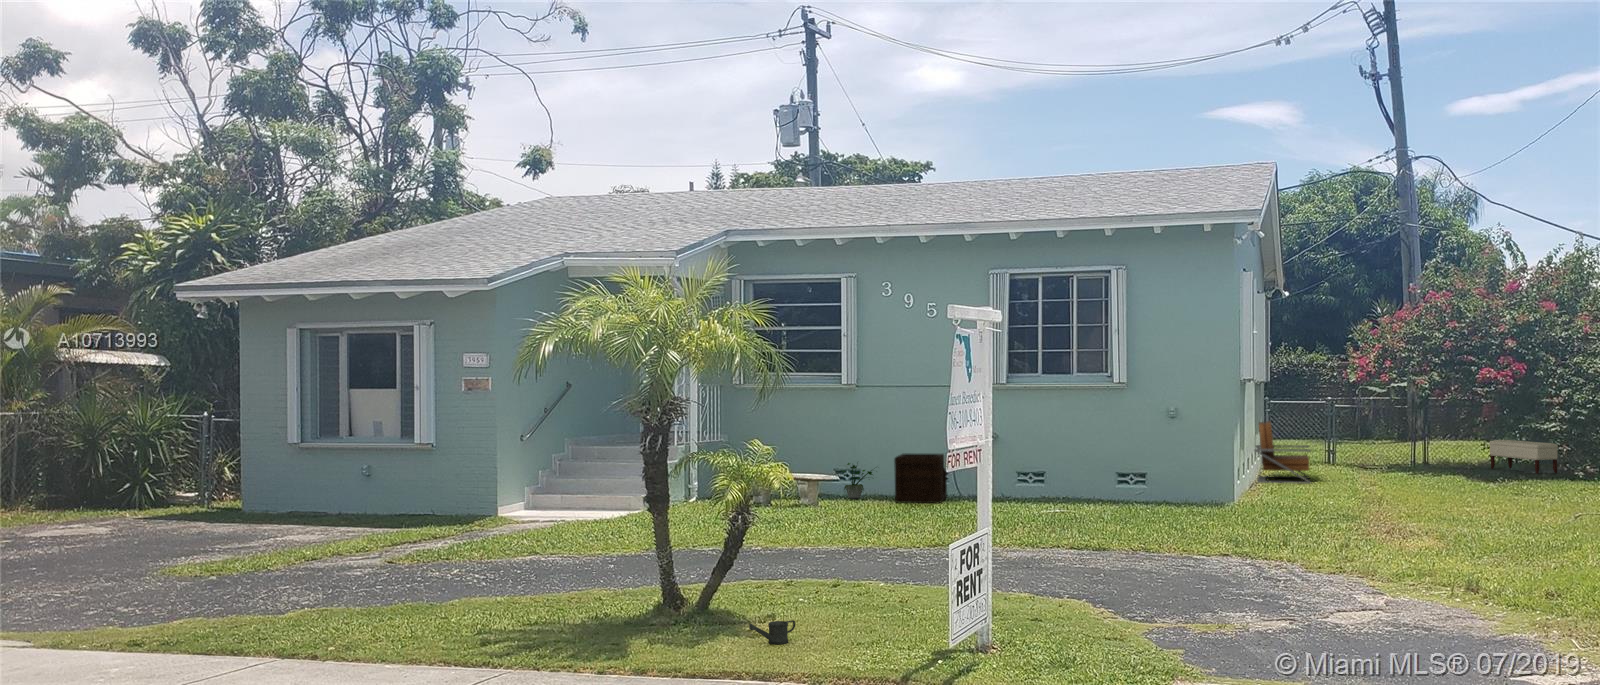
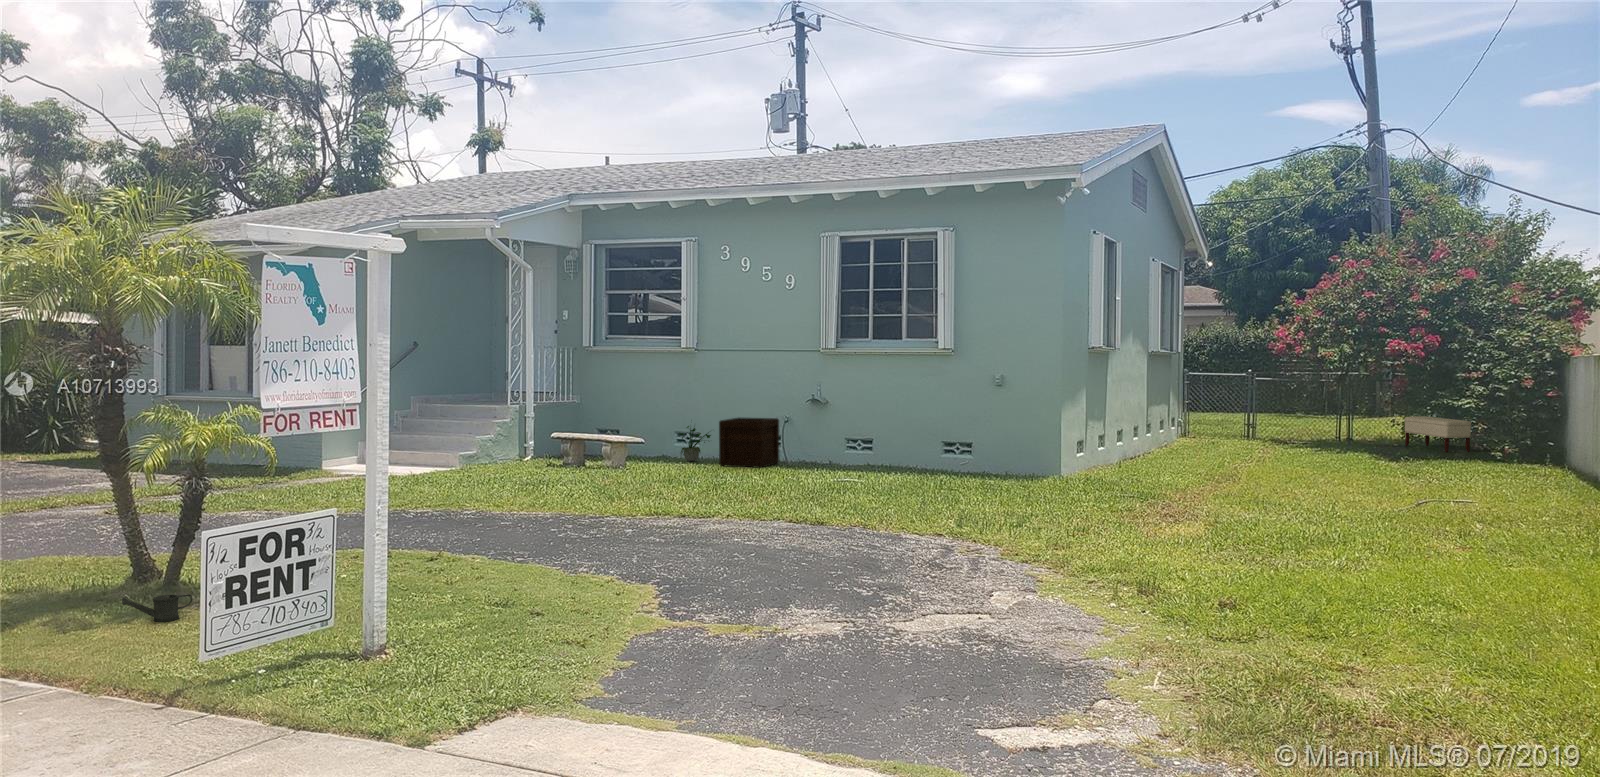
lounge chair: present [1255,421,1311,484] -> none [1127,392,1194,457]

